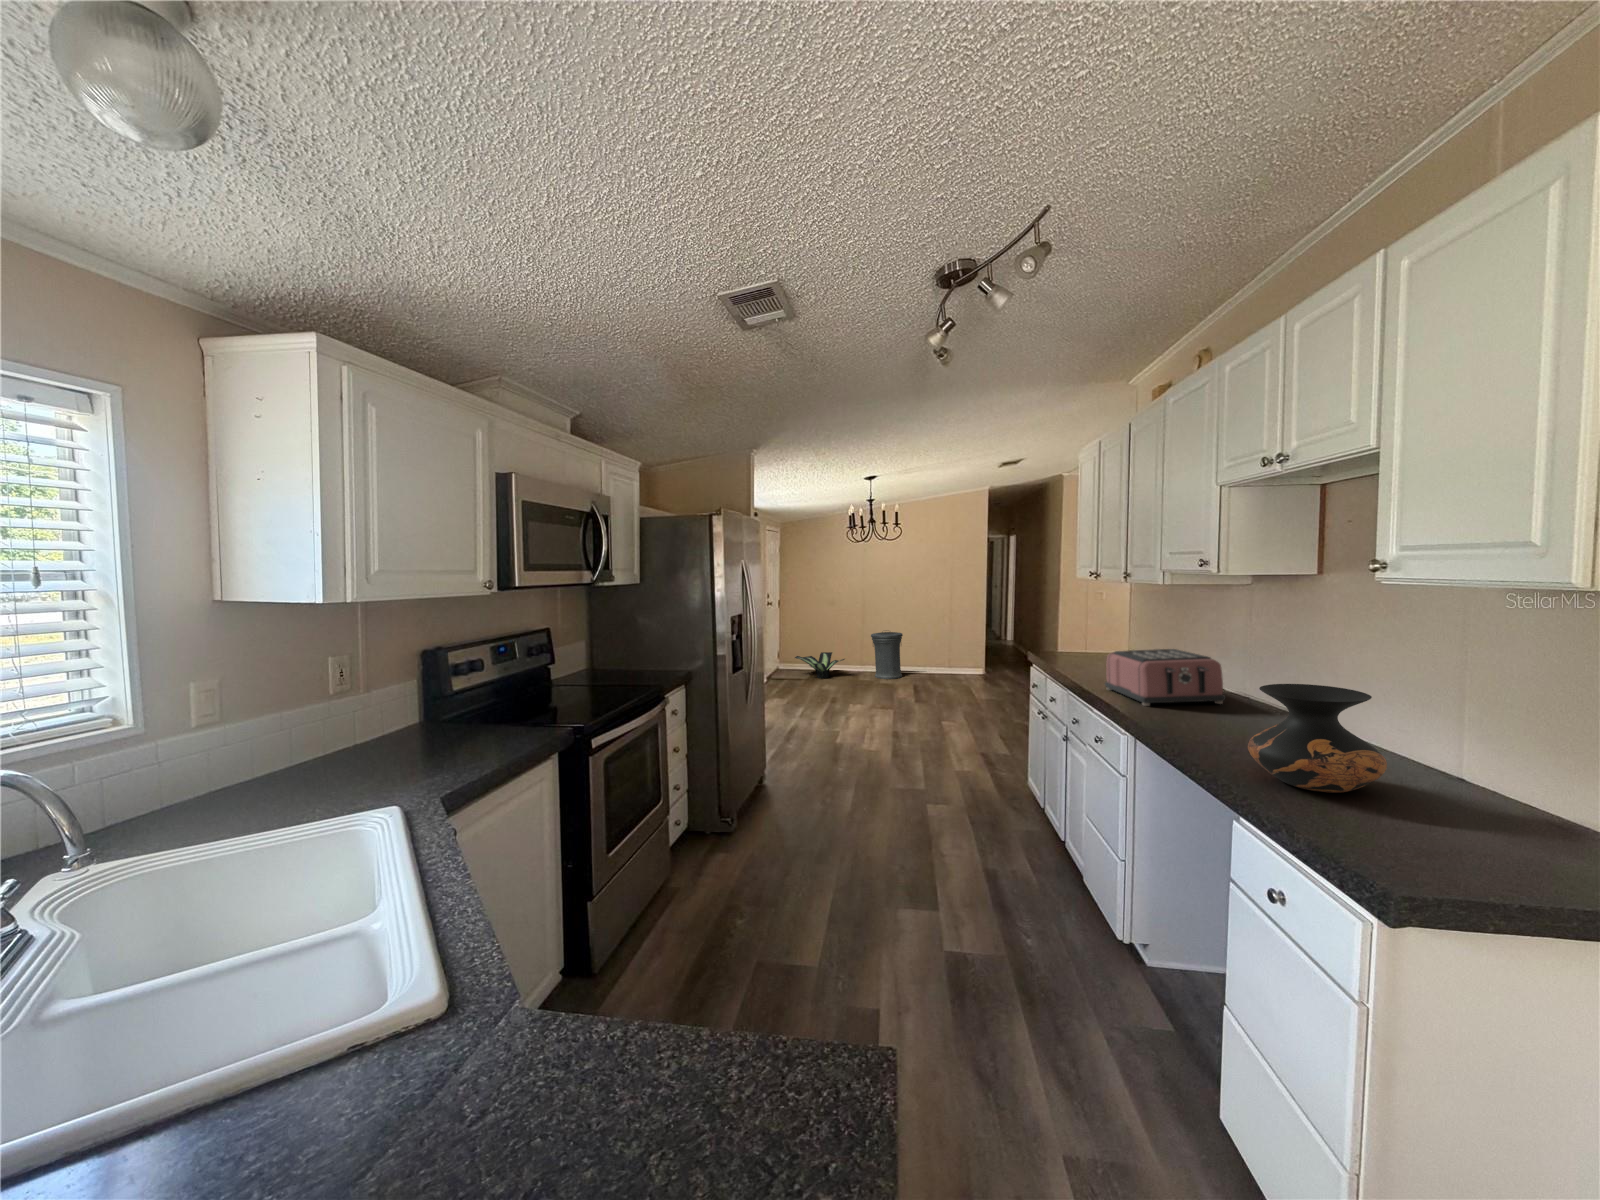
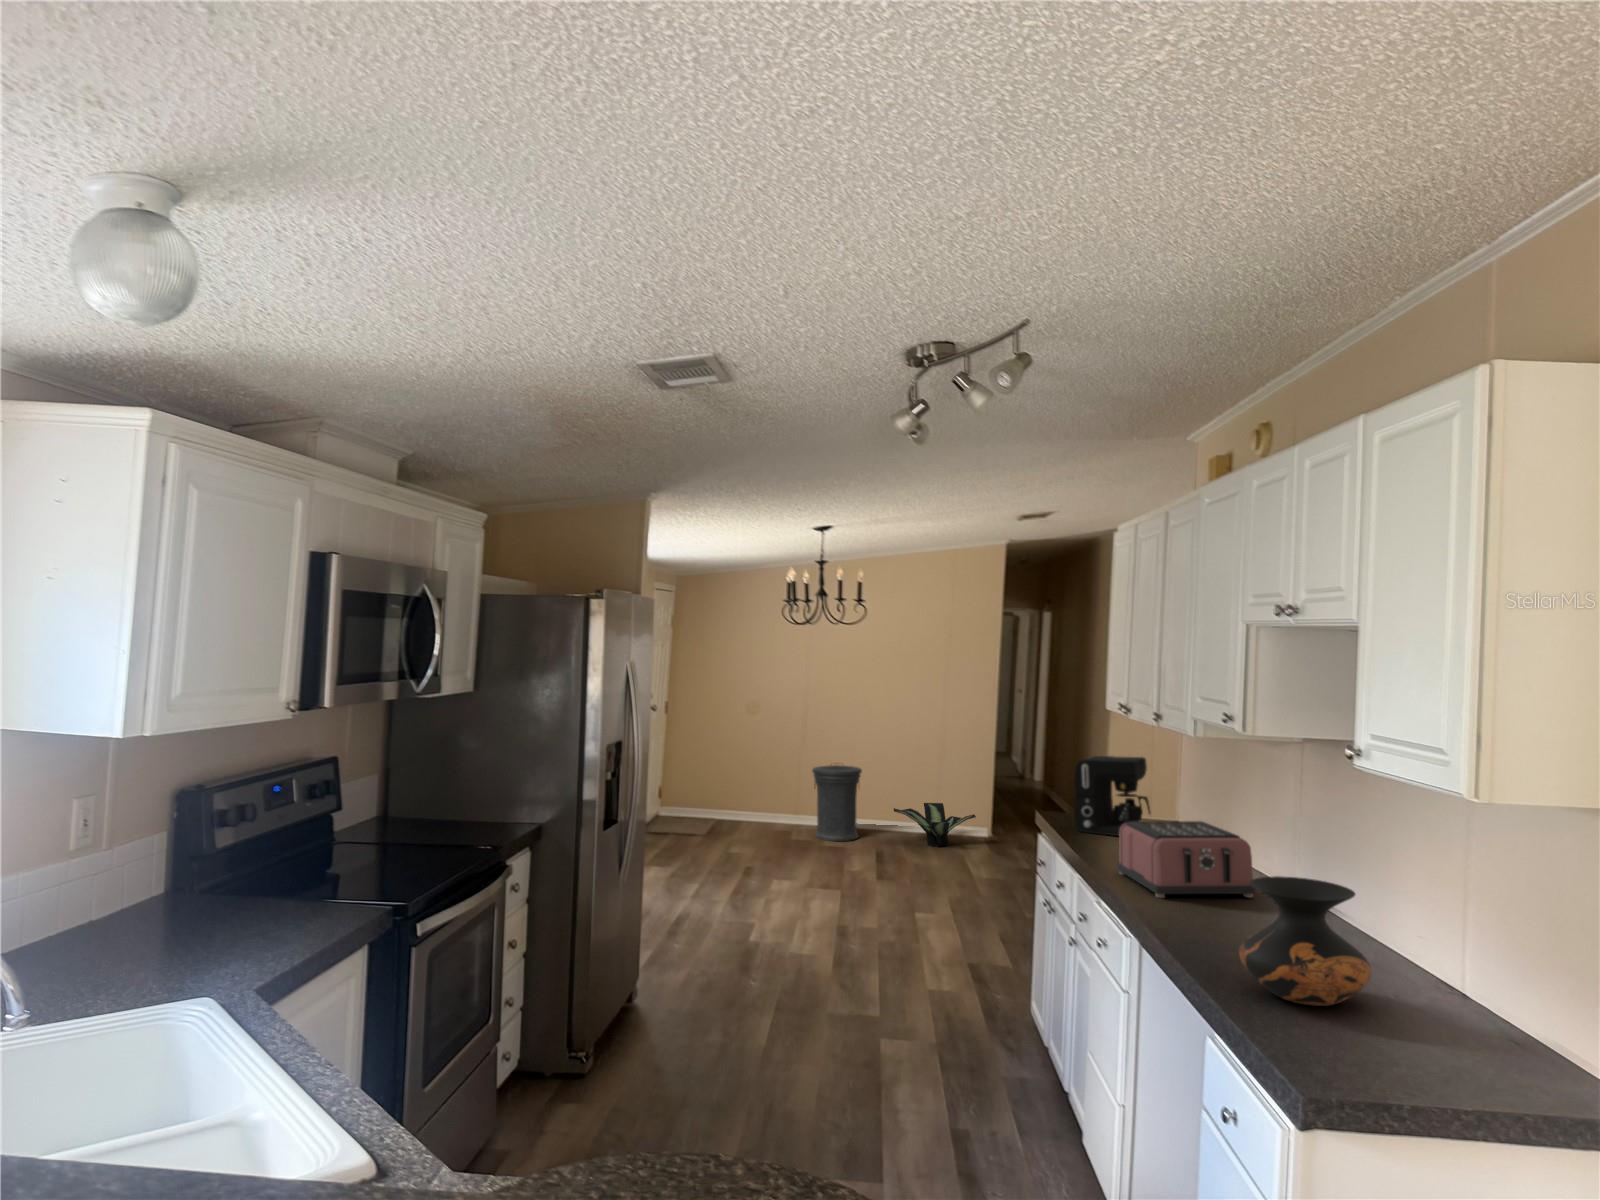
coffee maker: none [1062,608,1121,665] -> present [1074,756,1150,836]
potted plant: present [795,652,845,678] -> present [894,803,976,847]

